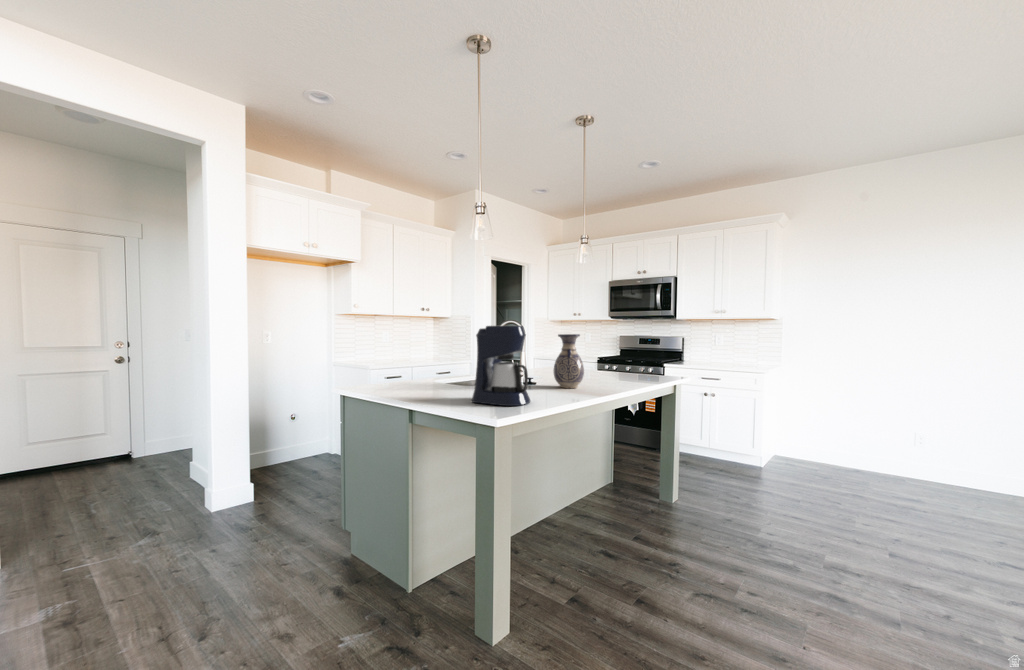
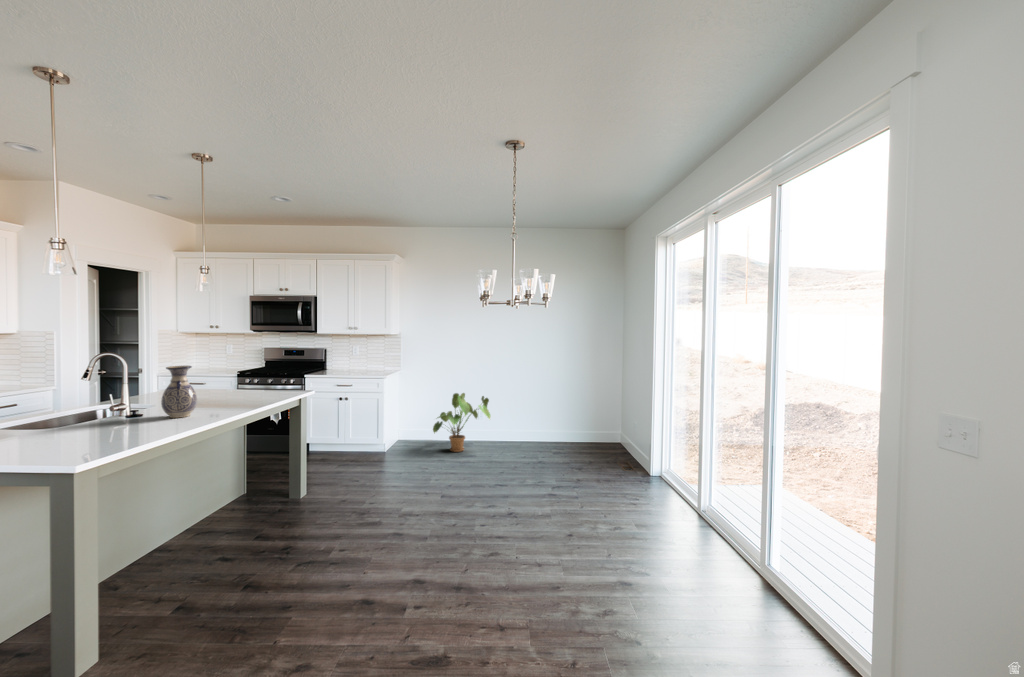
coffee maker: present [472,326,531,406] -> none [43,369,124,451]
house plant: none [836,402,950,488] -> present [433,393,490,452]

